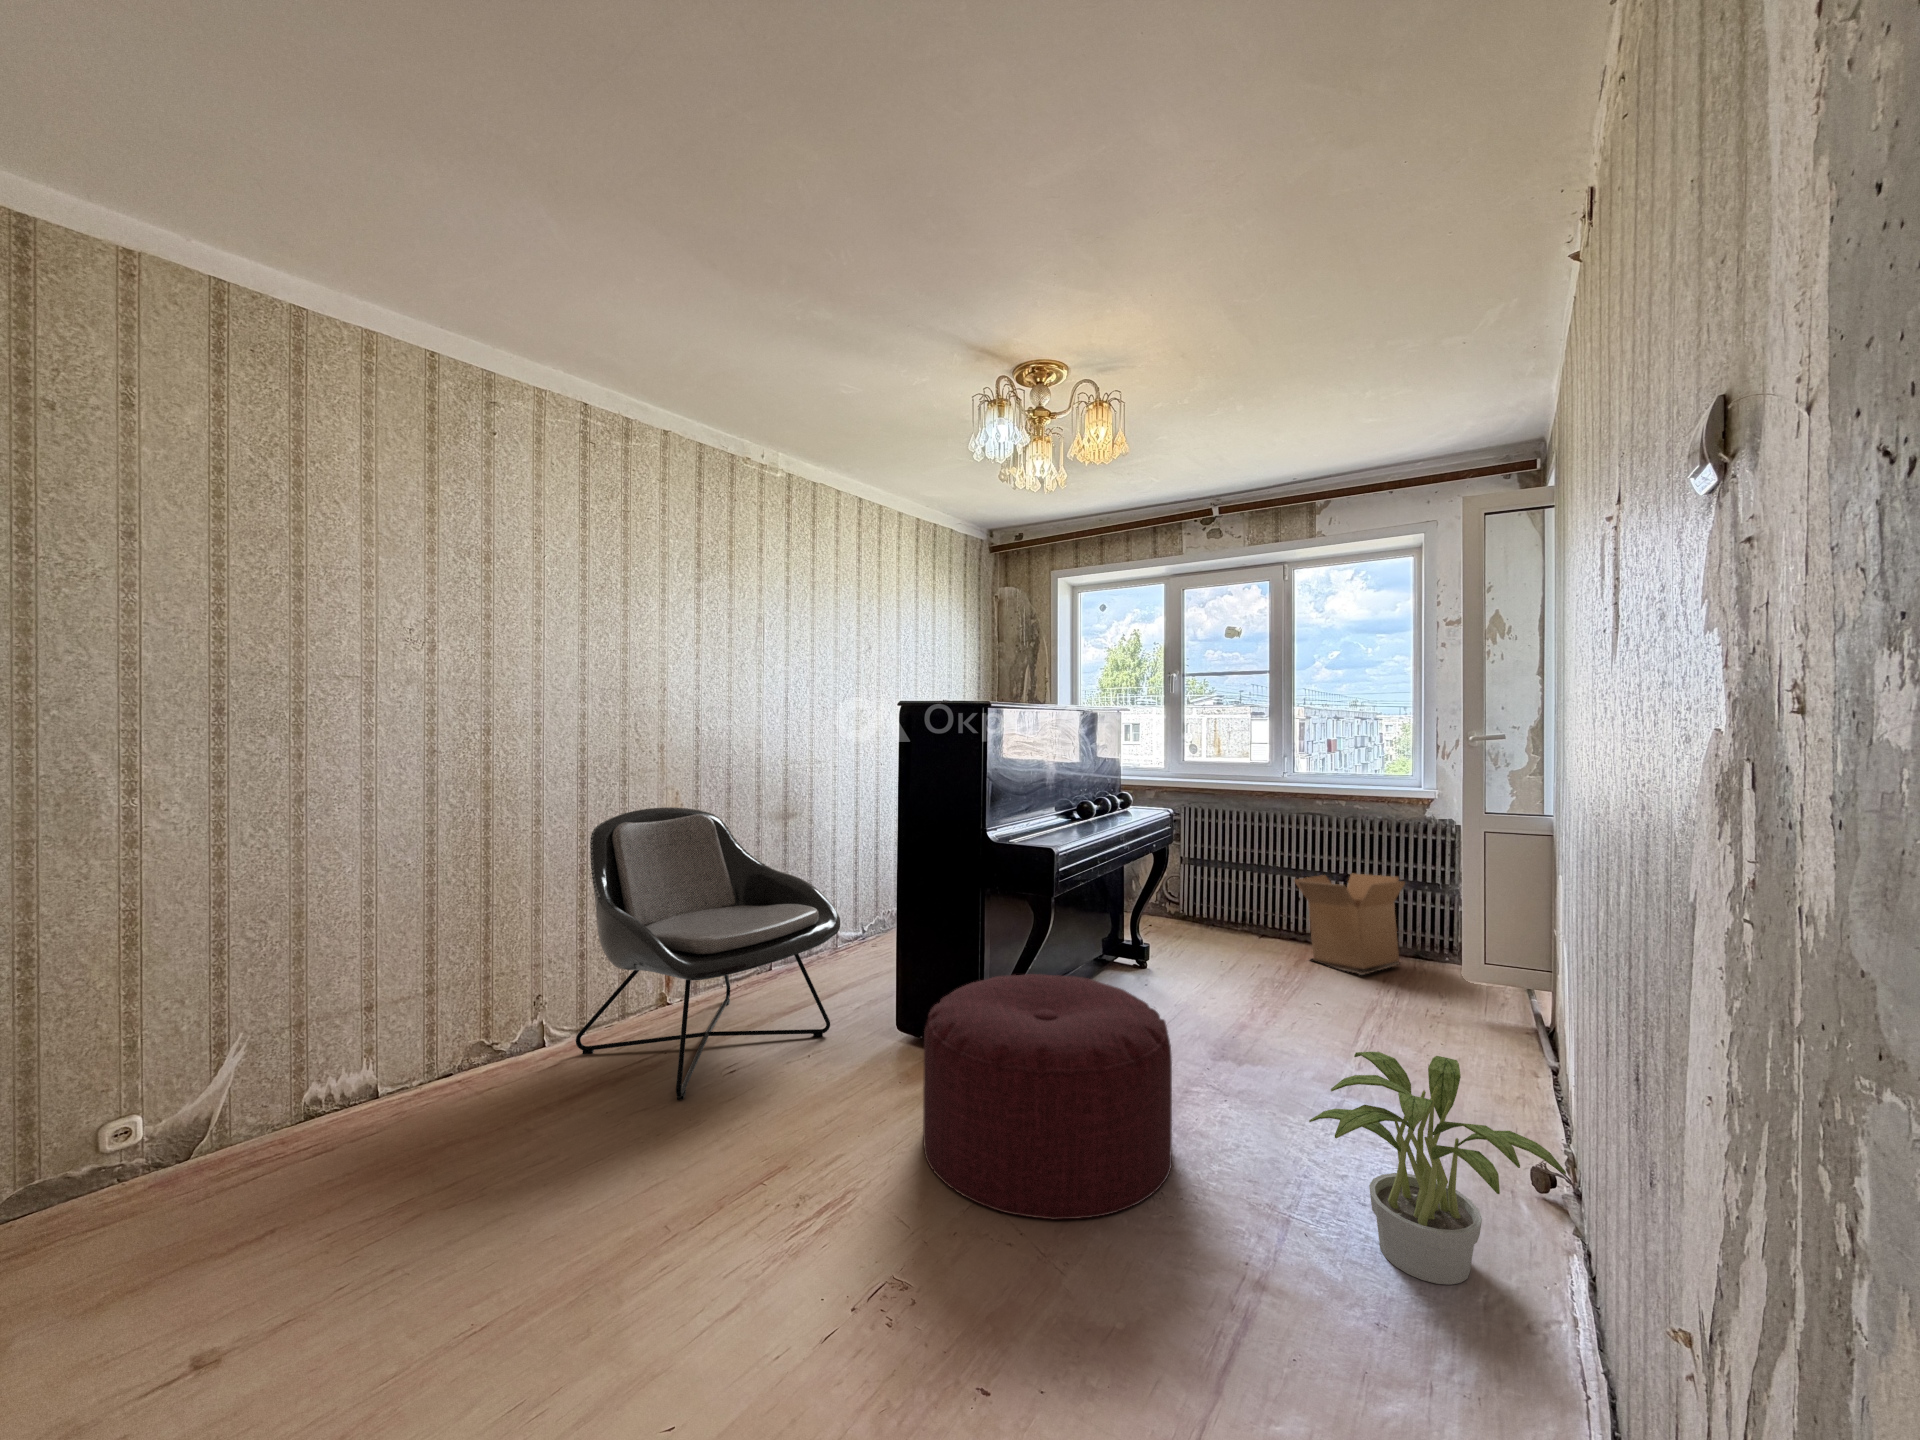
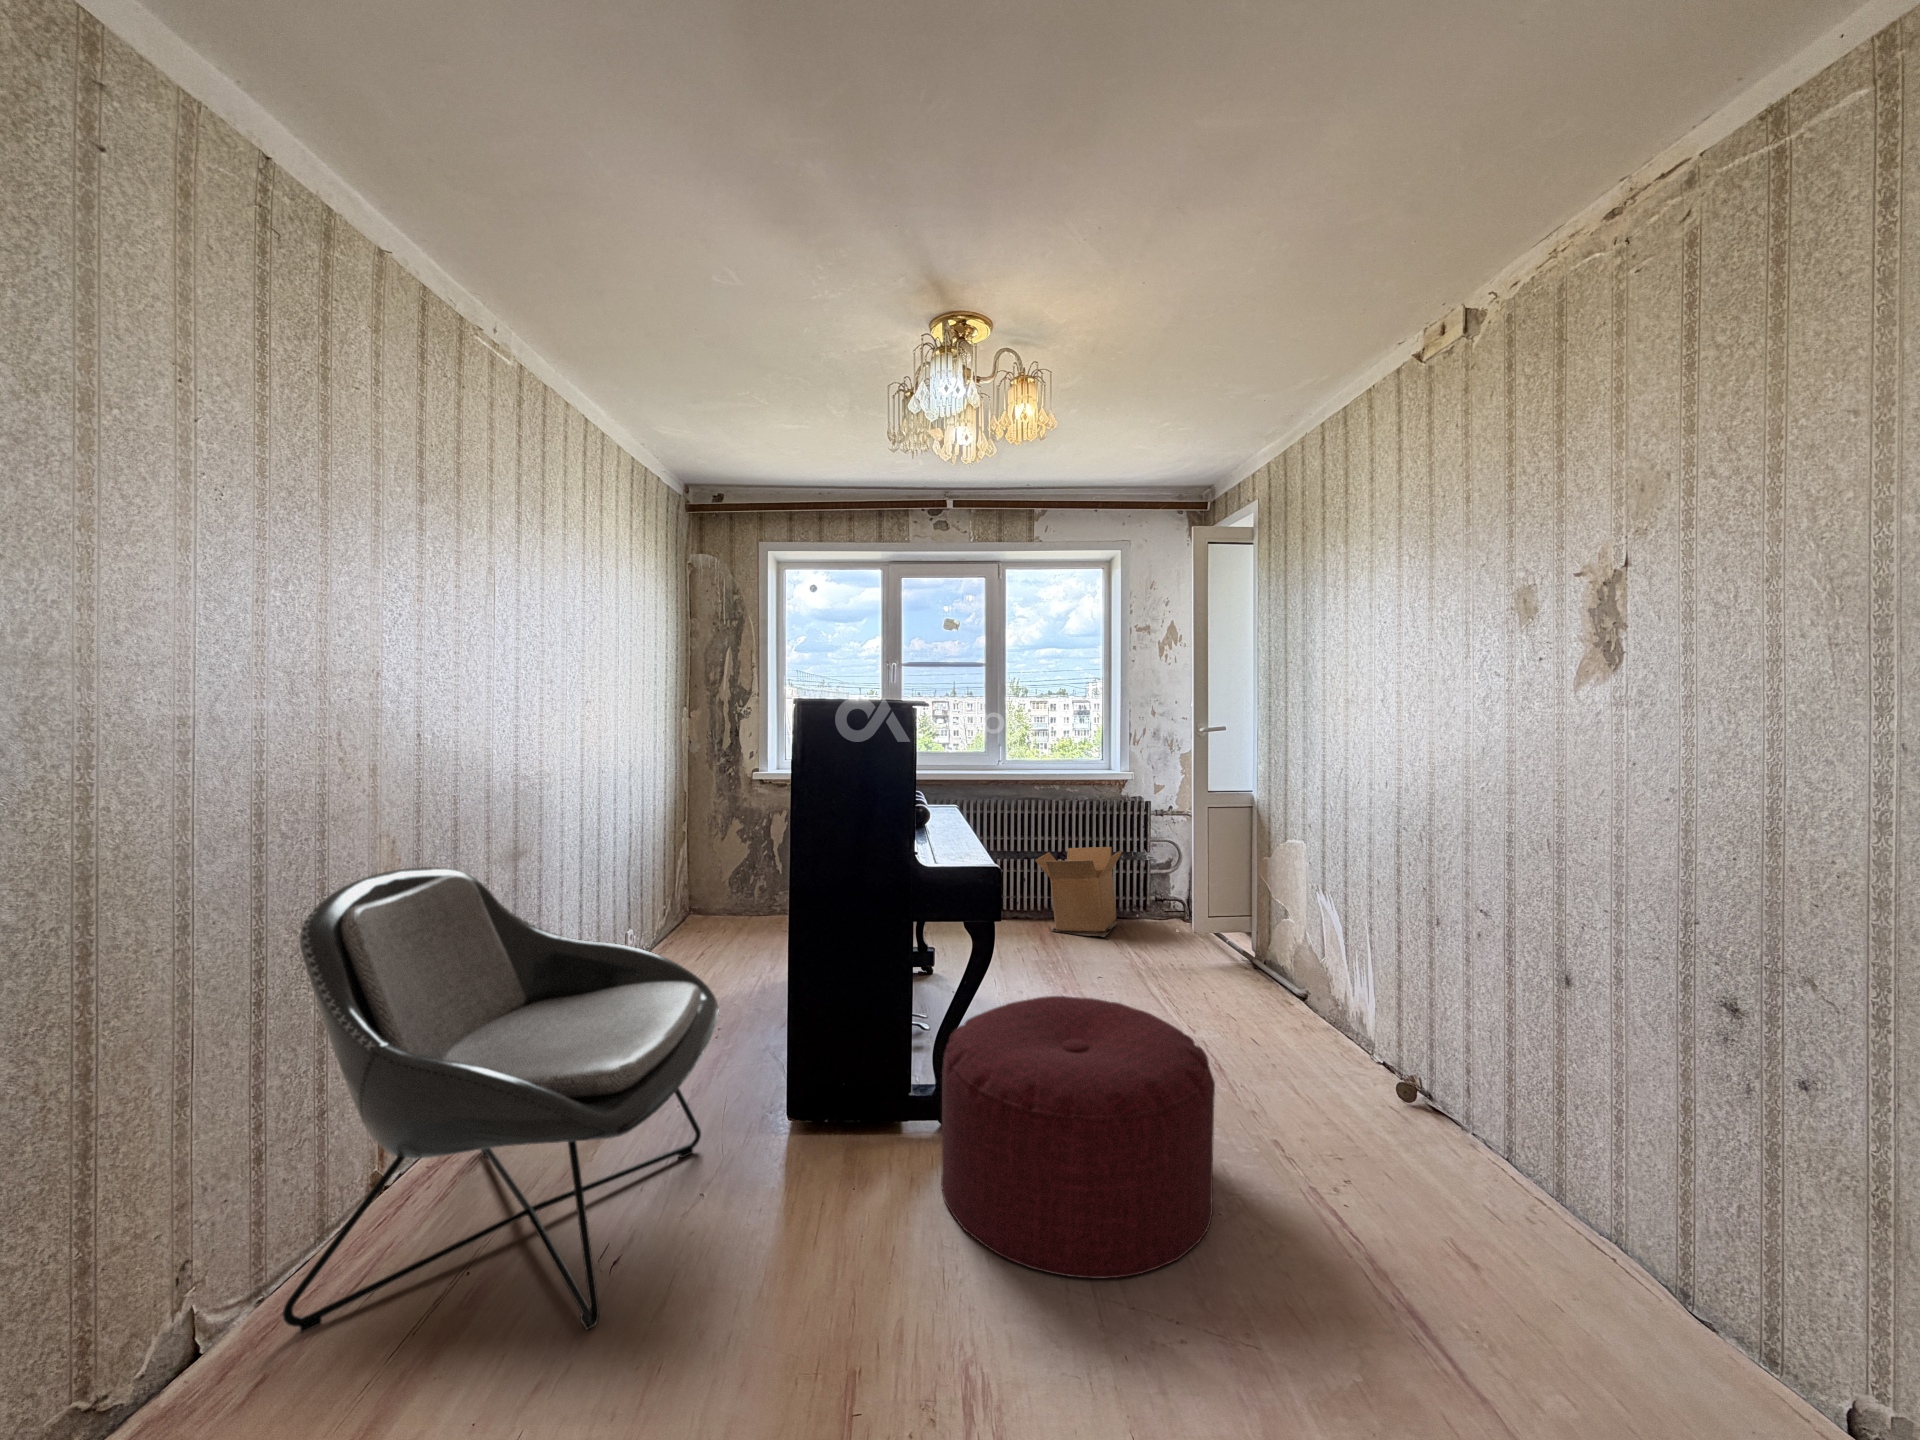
potted plant: present [1309,1052,1566,1285] -> none [1312,996,1507,1180]

